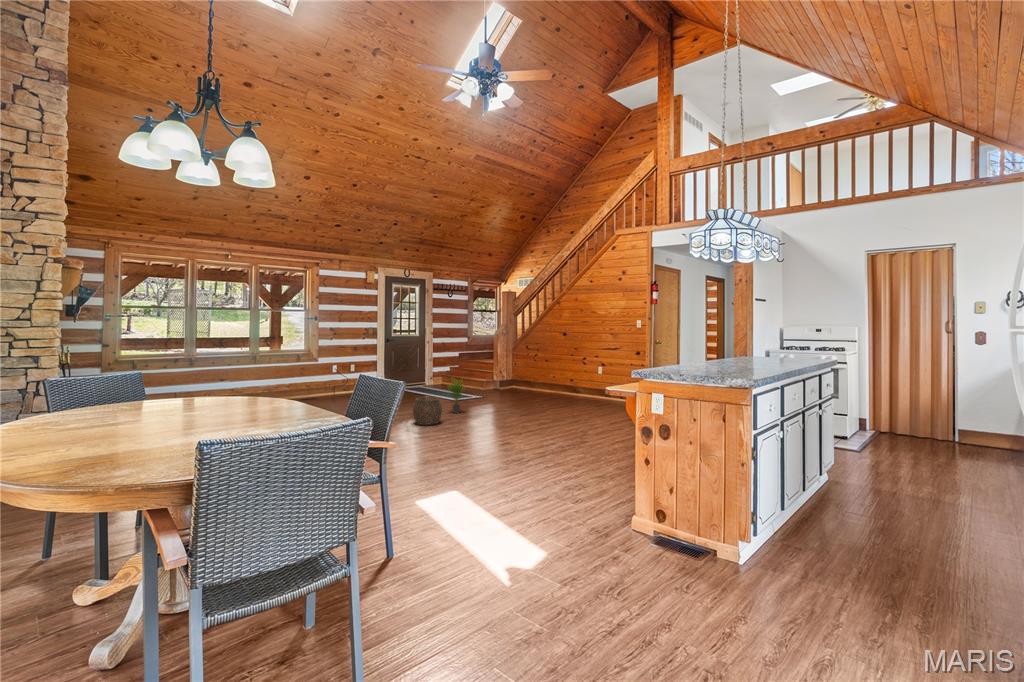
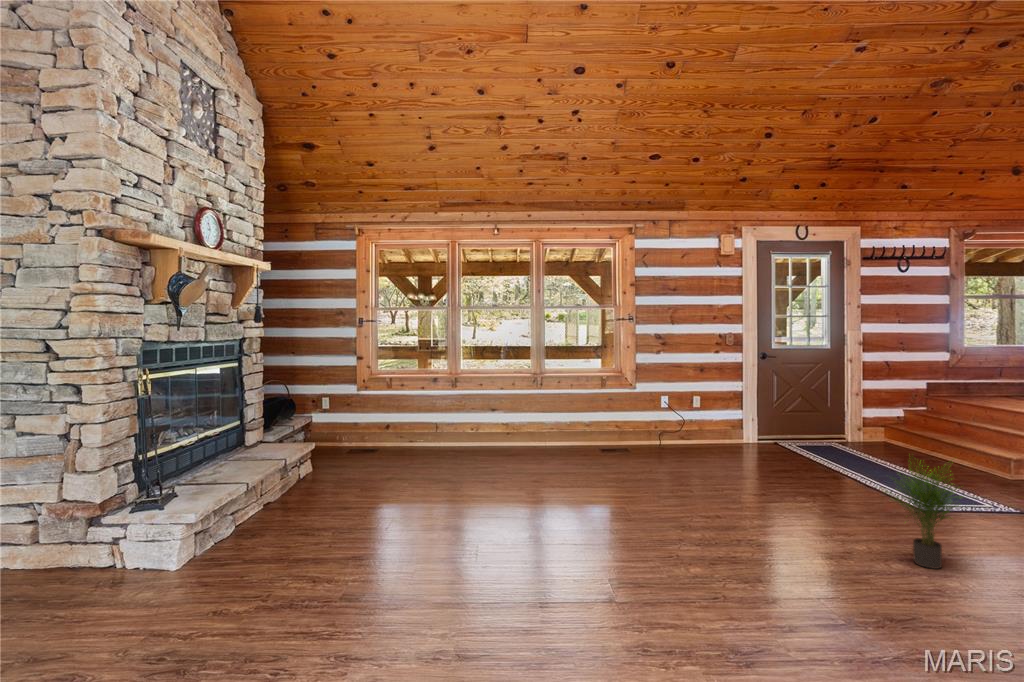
woven basket: present [413,397,442,425] -> none [767,512,872,616]

